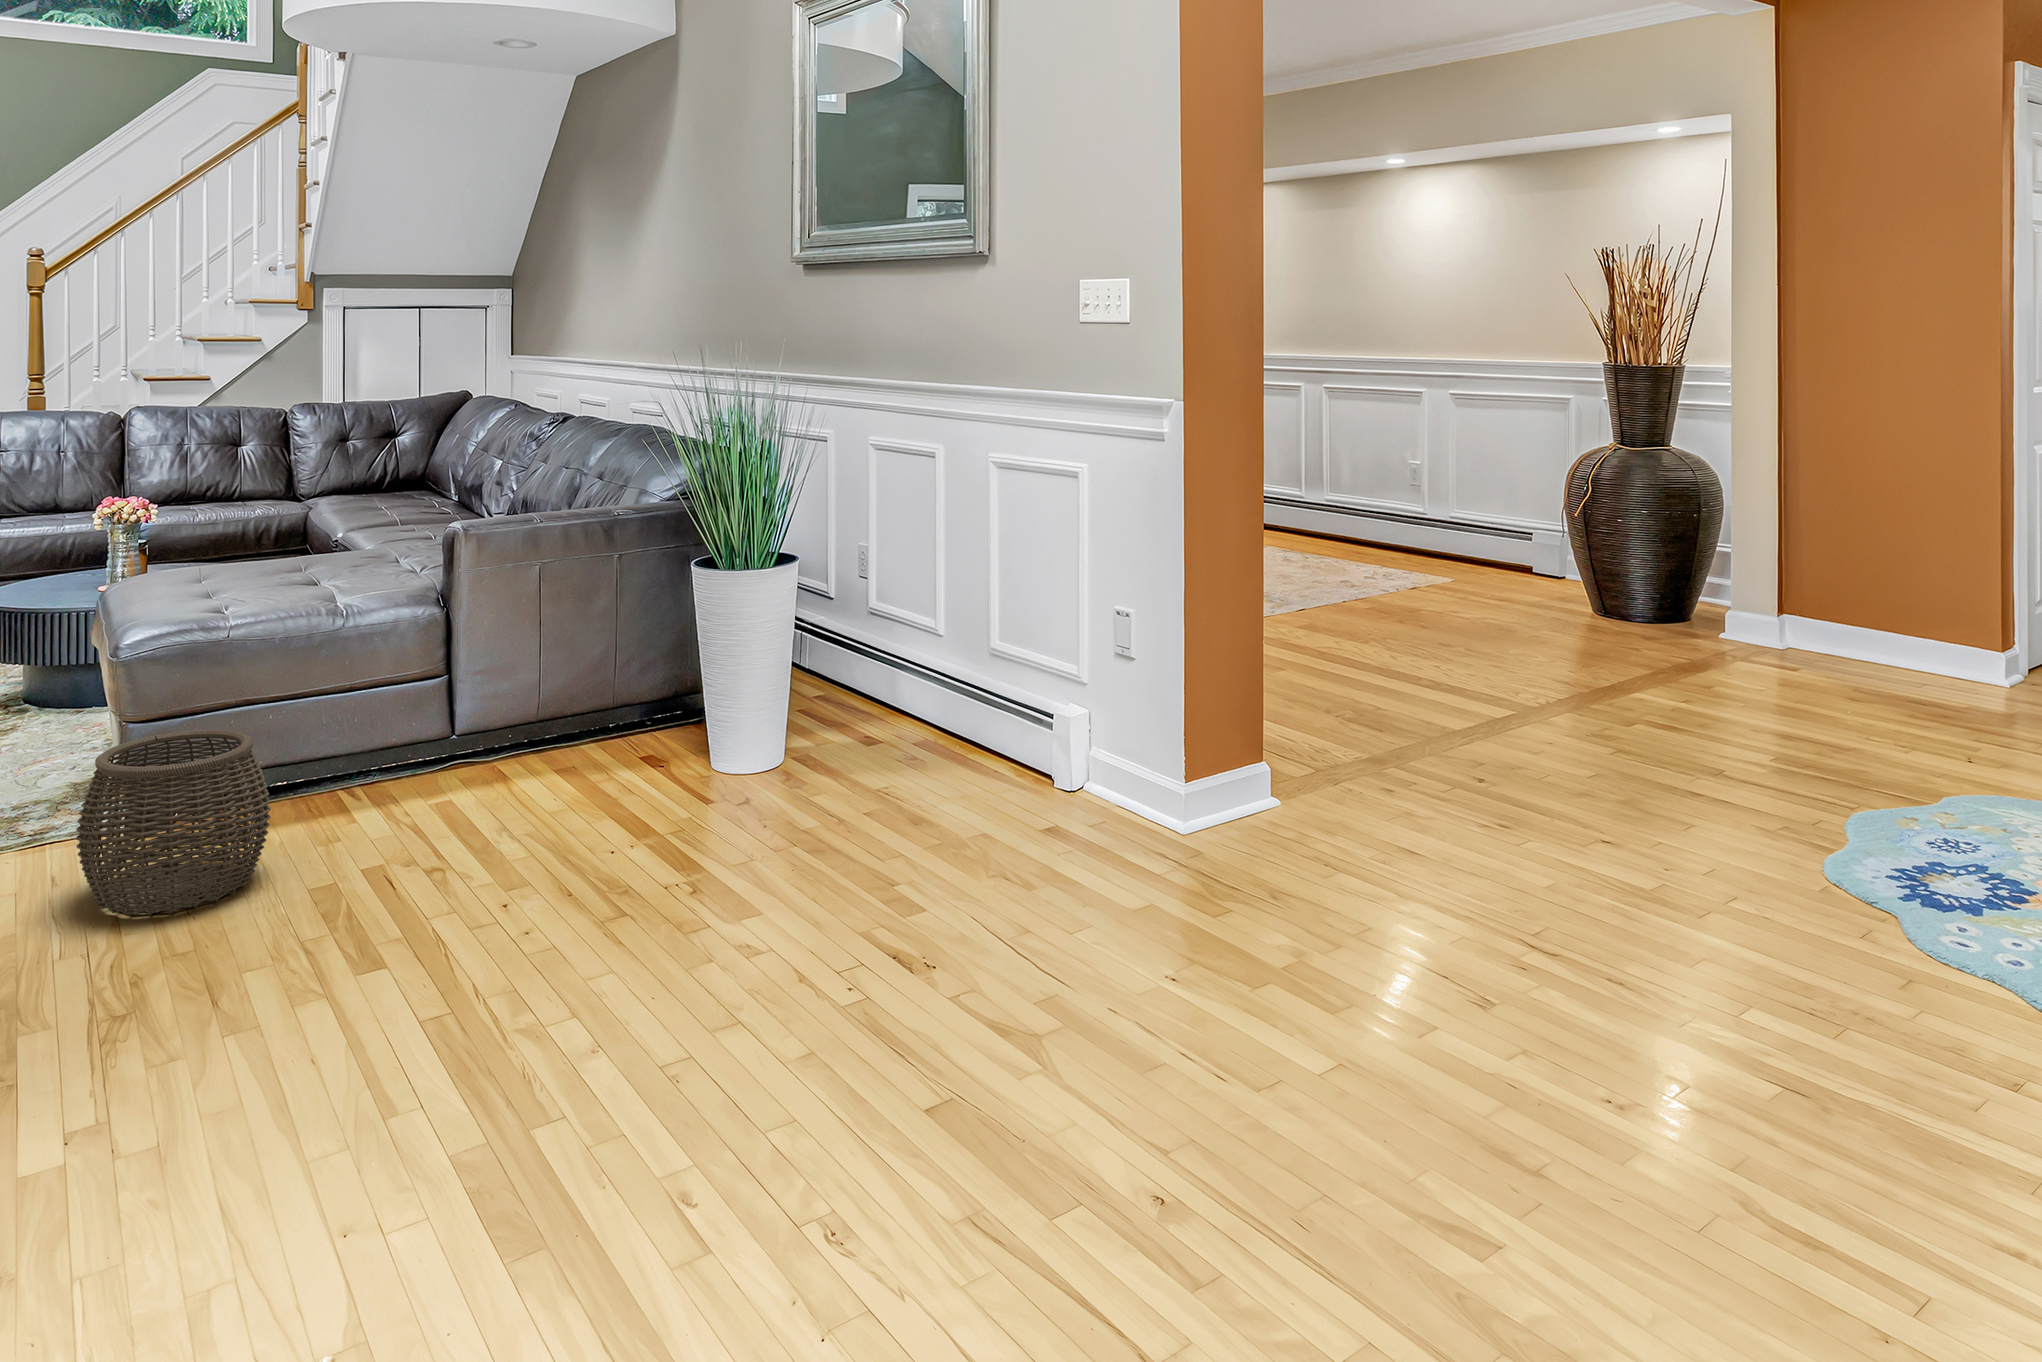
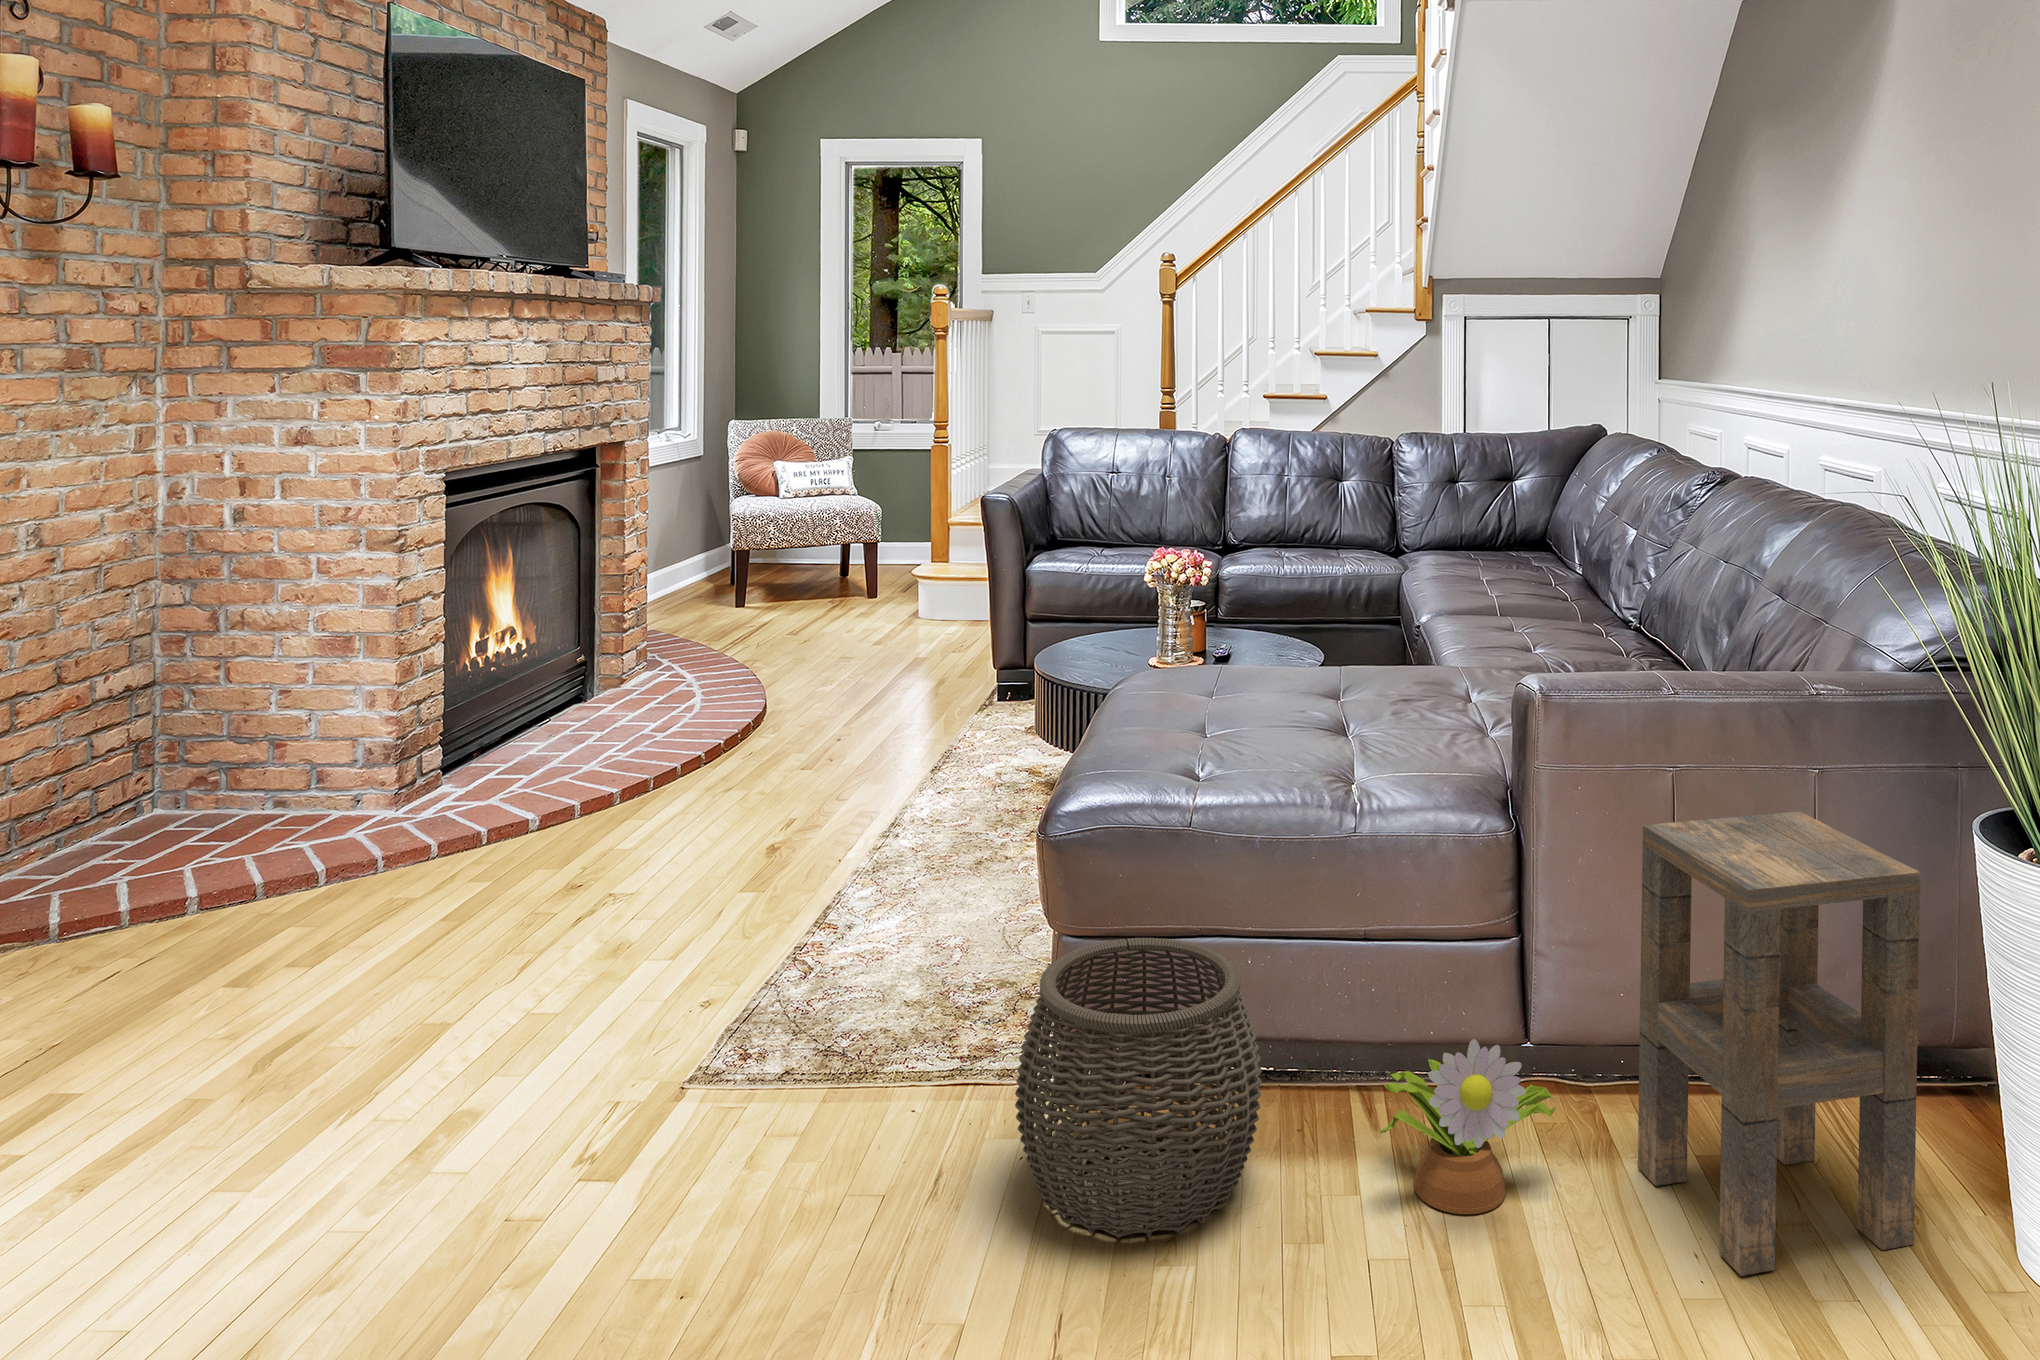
side table: none [523,591,681,840] -> present [1638,811,1920,1276]
decorative plant: none [355,743,473,855] -> present [1380,1039,1557,1214]

